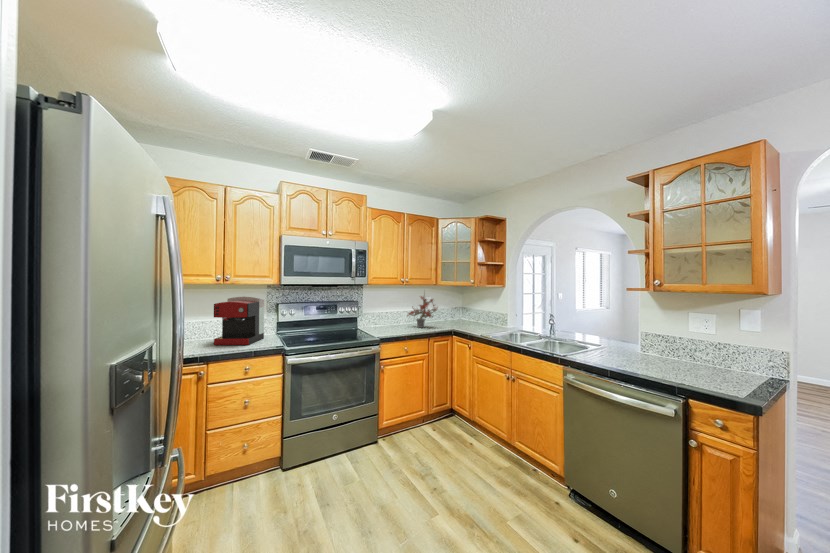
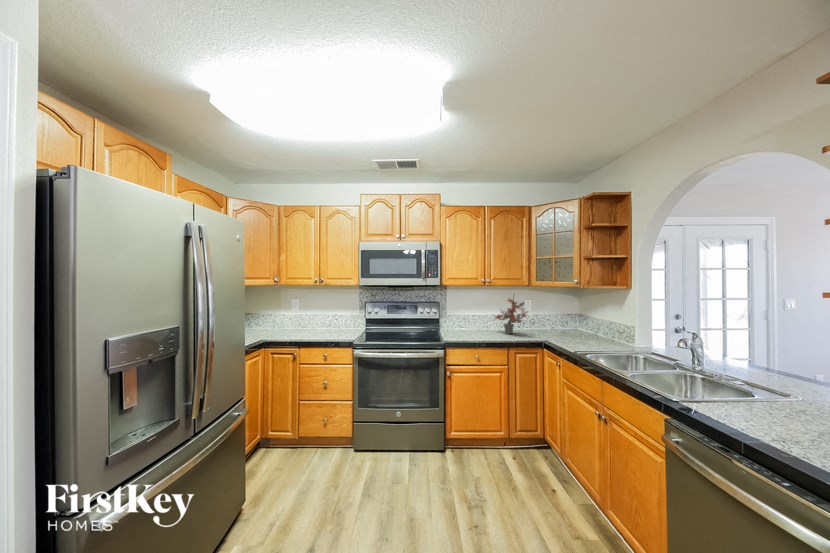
coffee maker: present [214,297,264,345] -> none [312,296,353,337]

